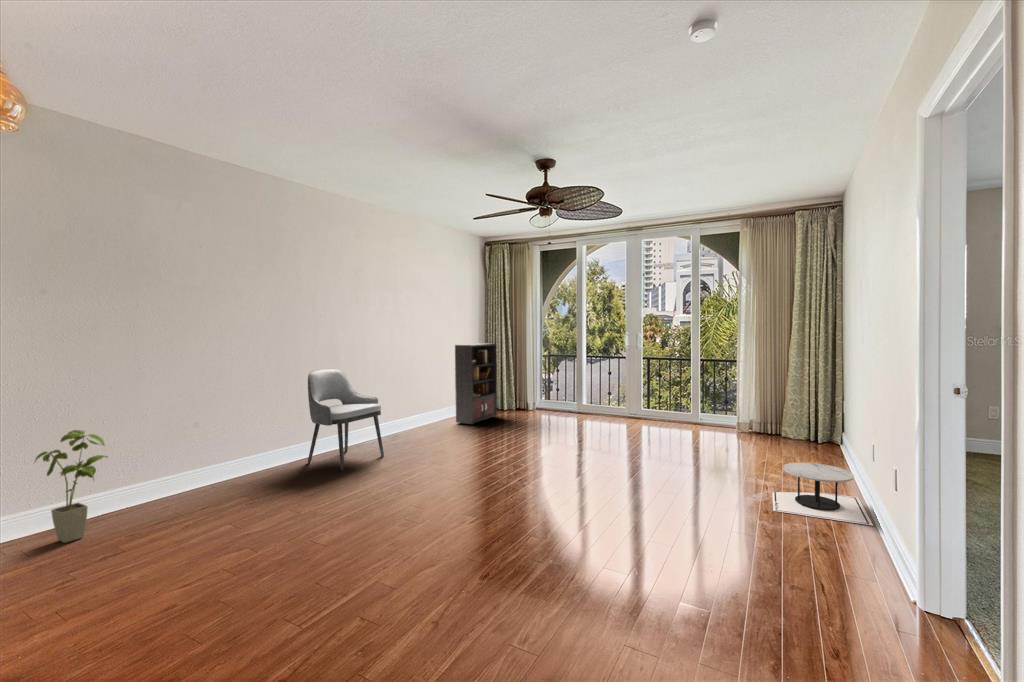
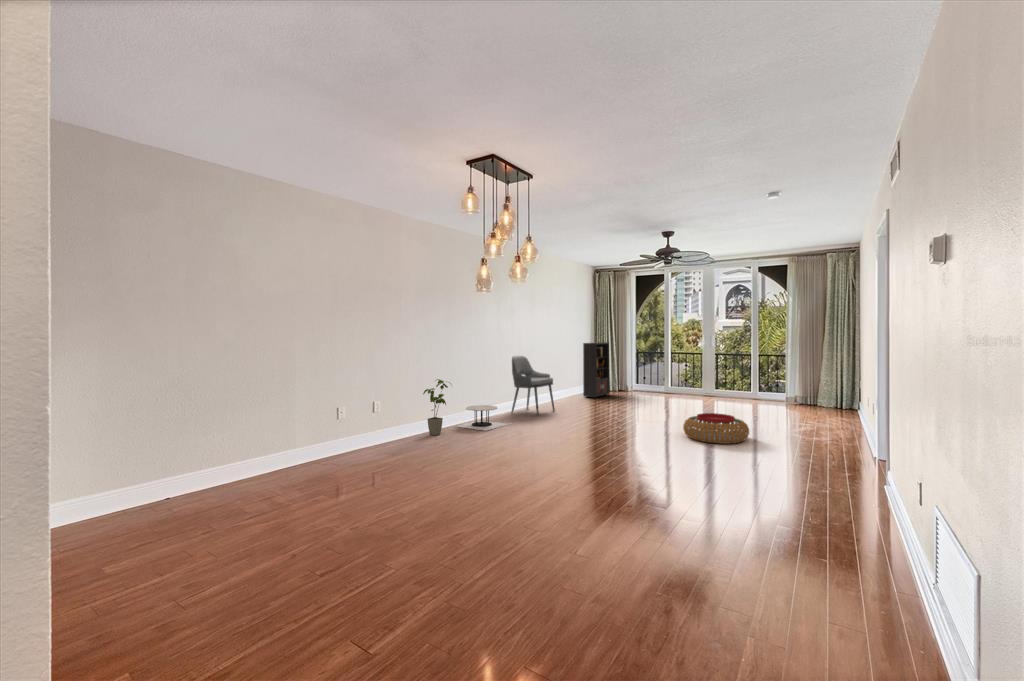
side table: present [772,462,873,526] -> present [454,405,508,431]
pouf: none [552,483,670,557] -> present [683,413,749,444]

